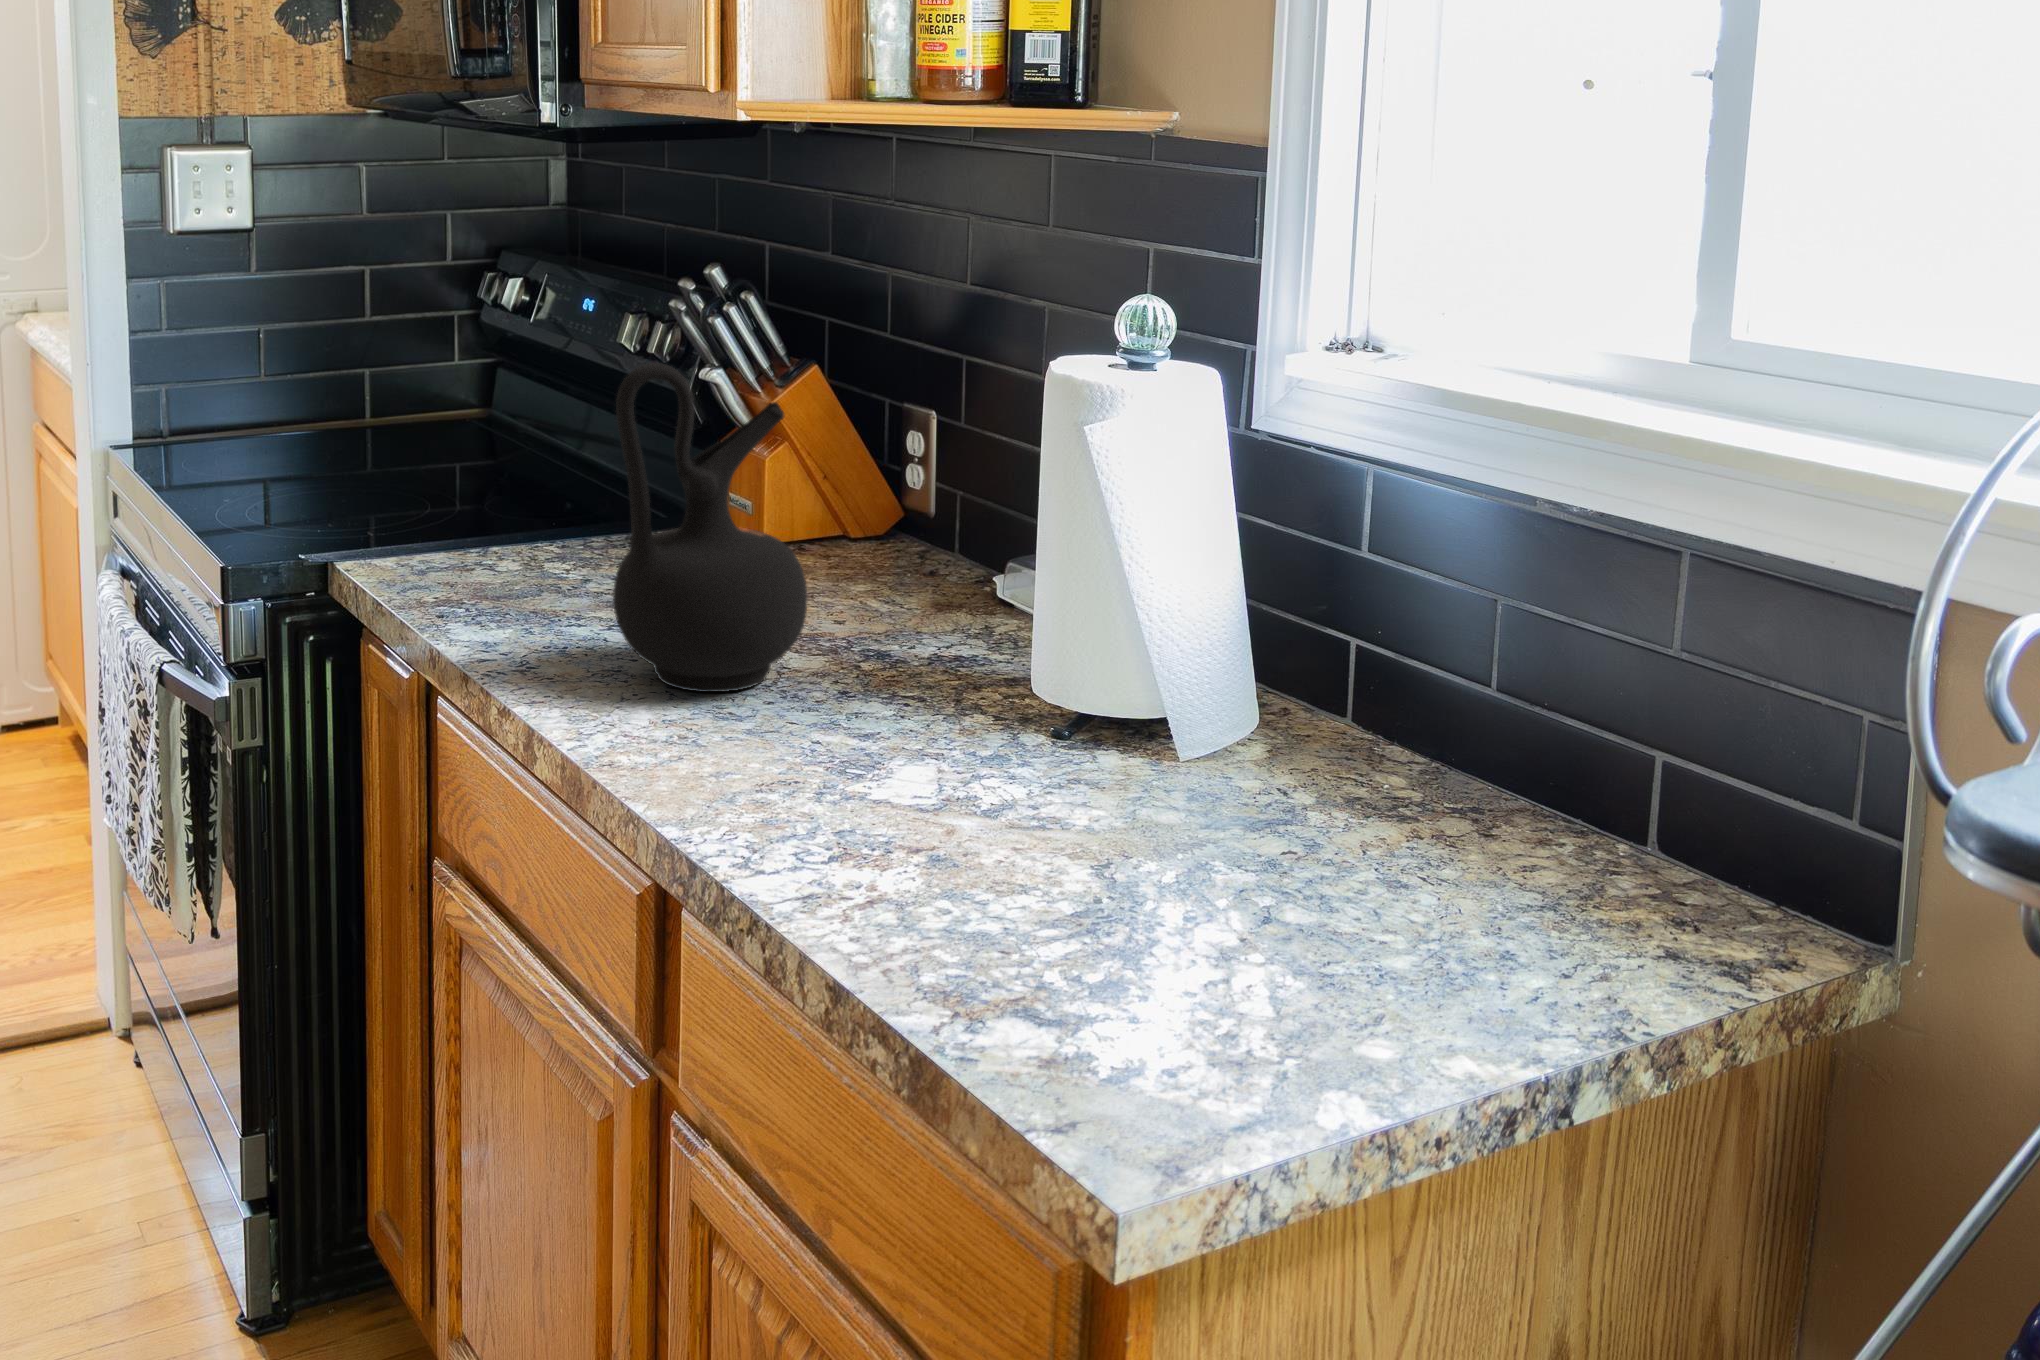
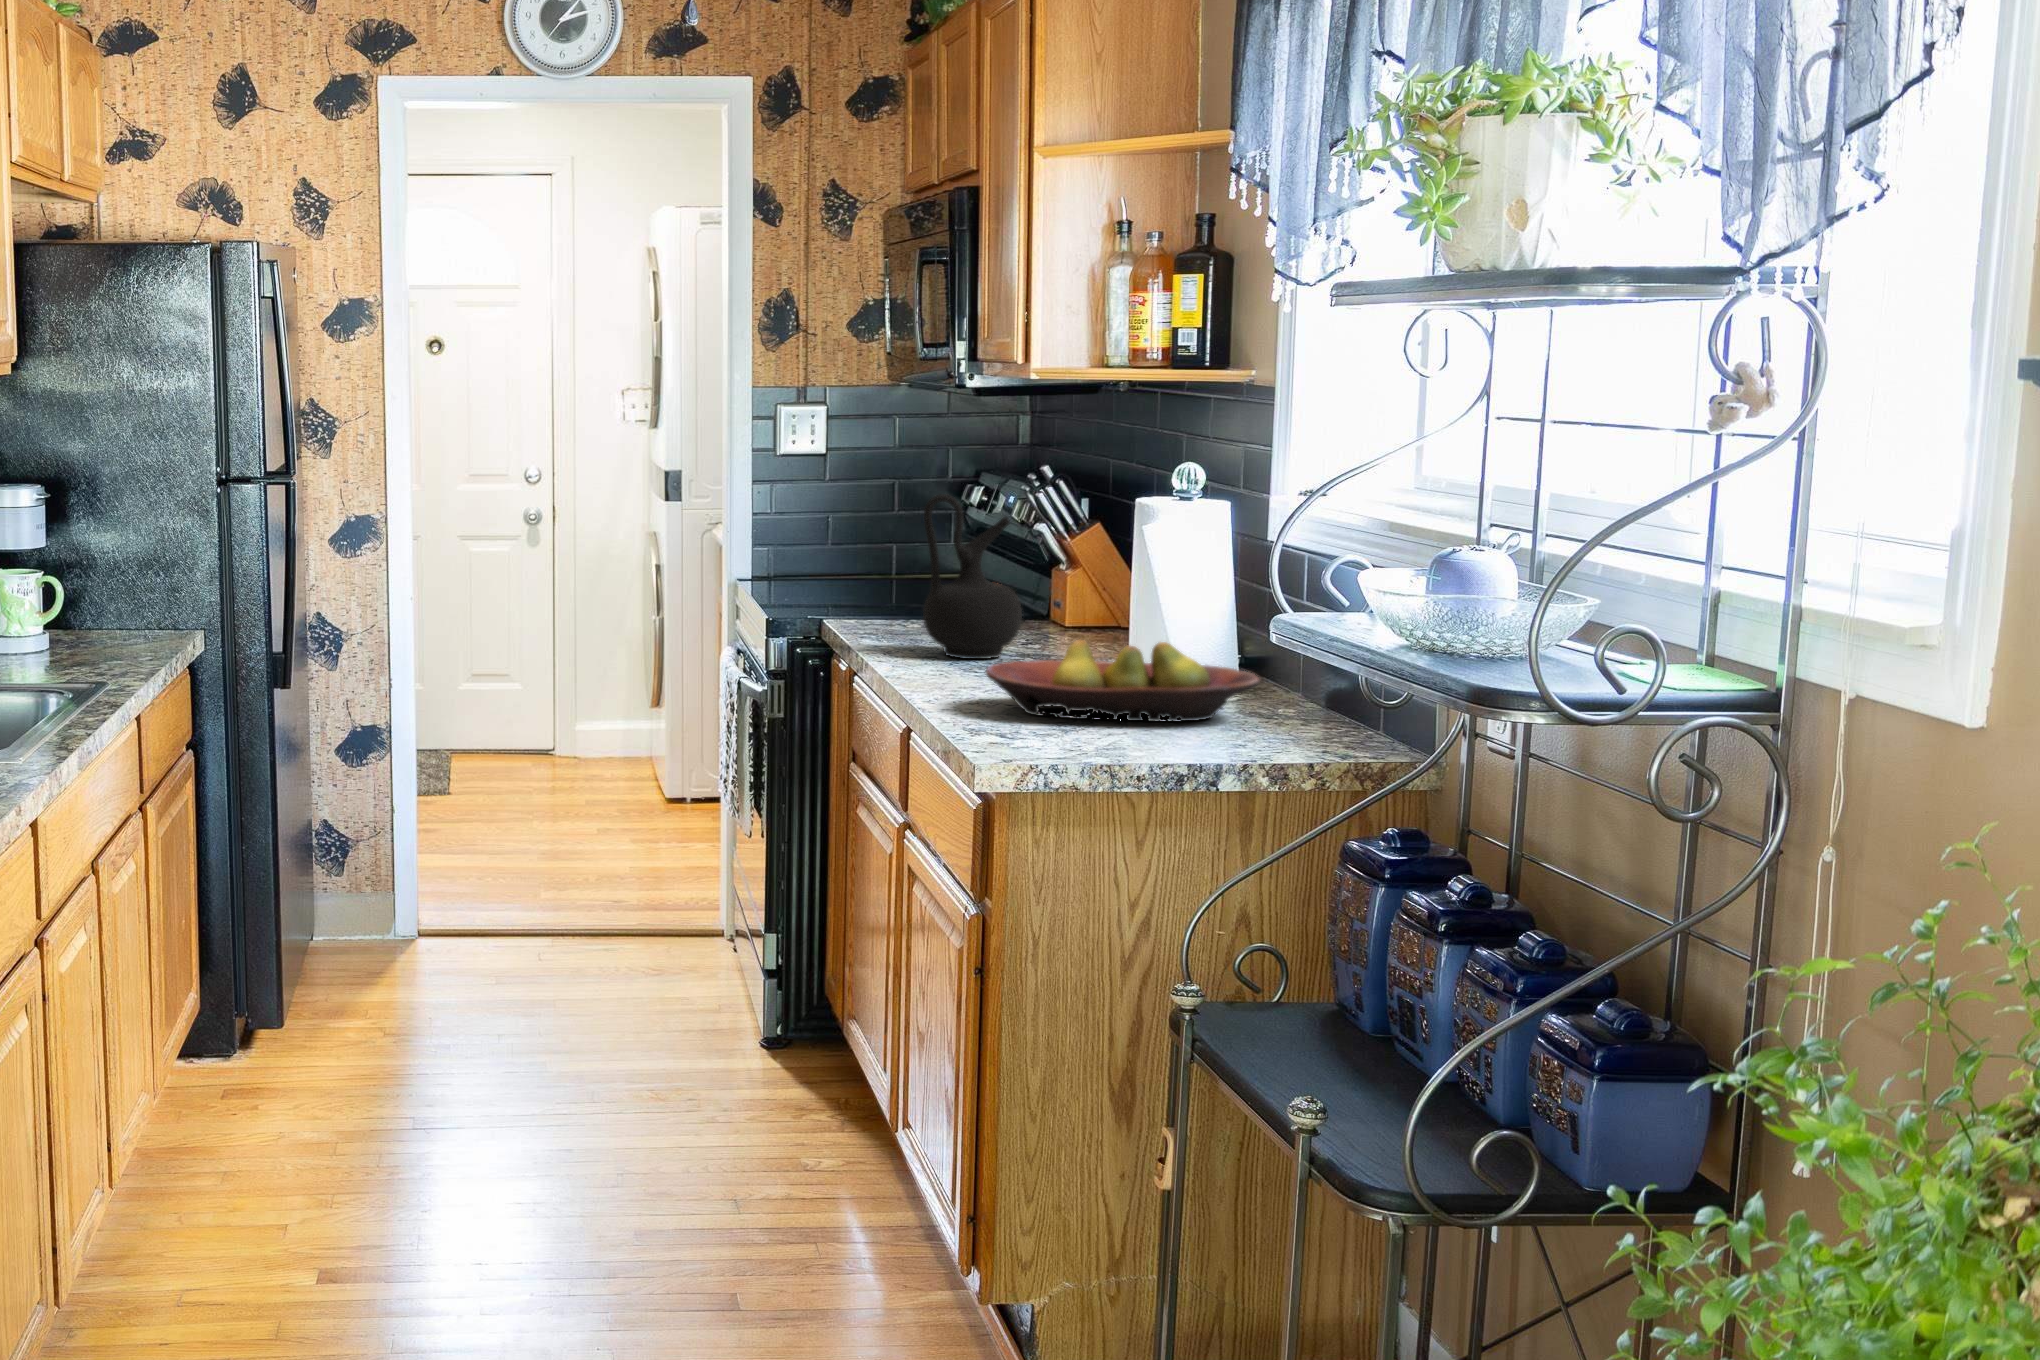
fruit bowl: none [966,743,1564,964] -> present [986,640,1260,721]

